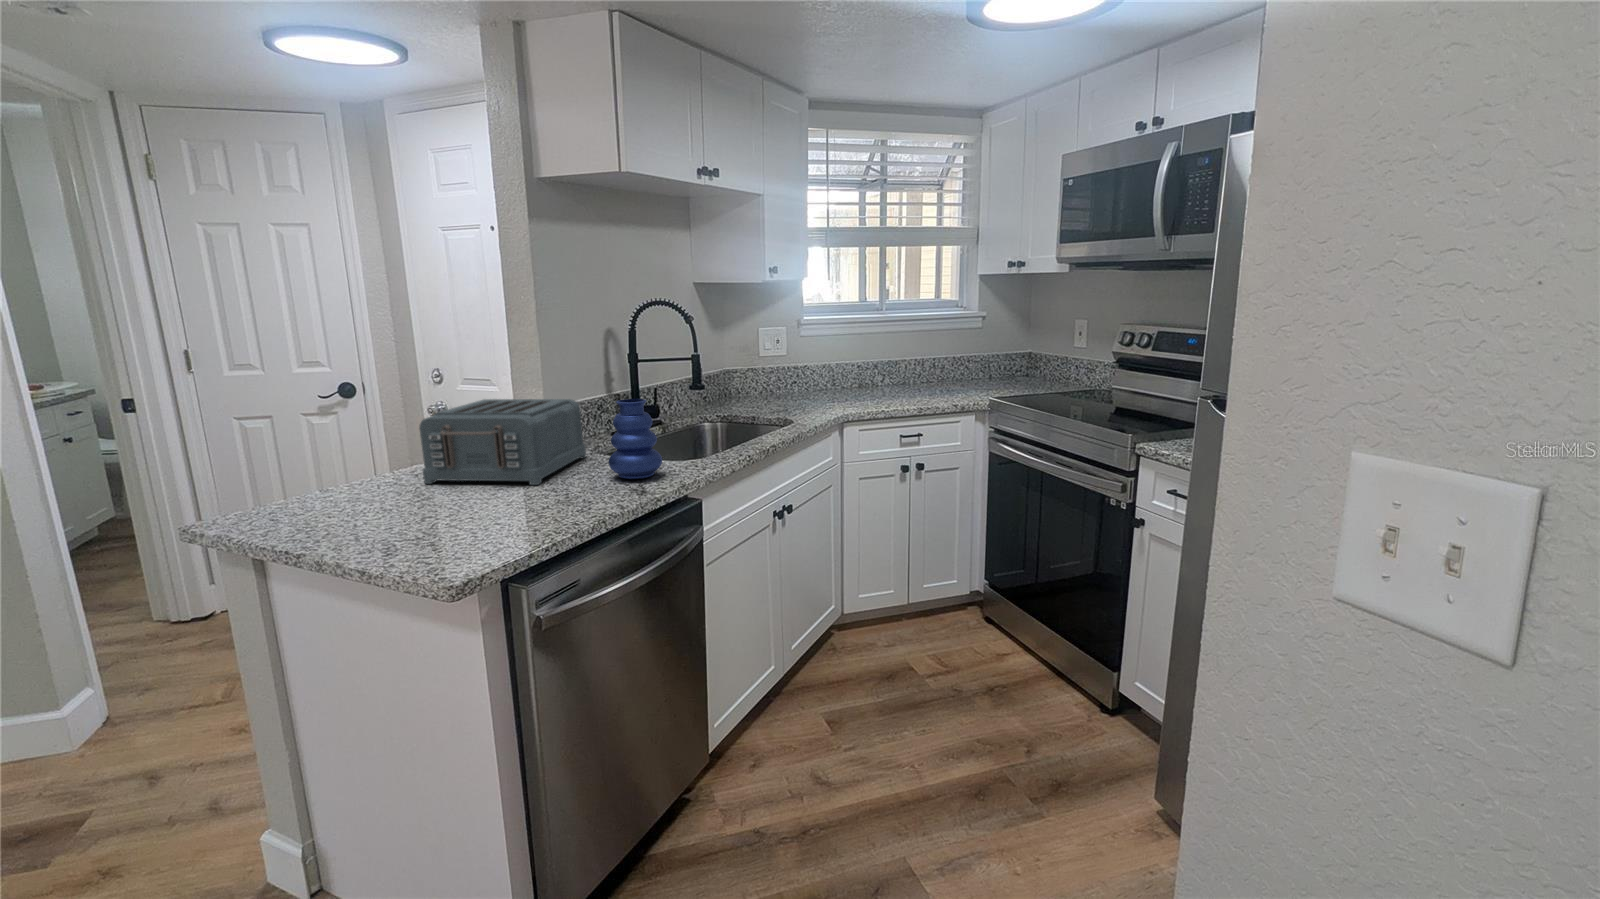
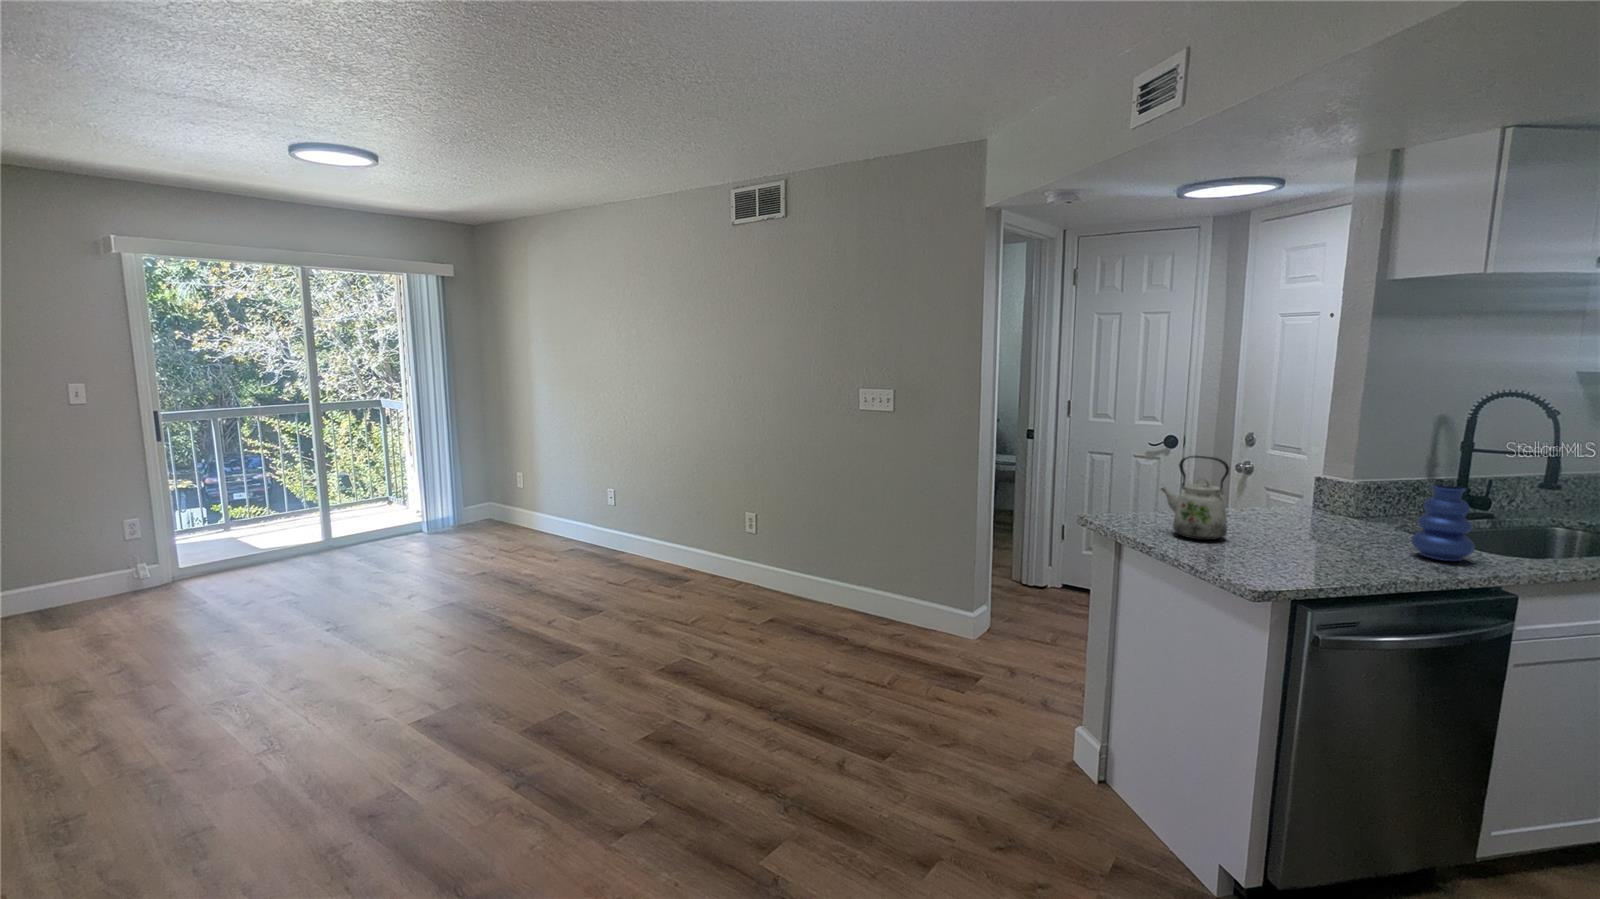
toaster: present [419,399,586,485] -> none [1235,466,1391,544]
kettle: none [301,403,410,523] -> present [1161,456,1229,540]

